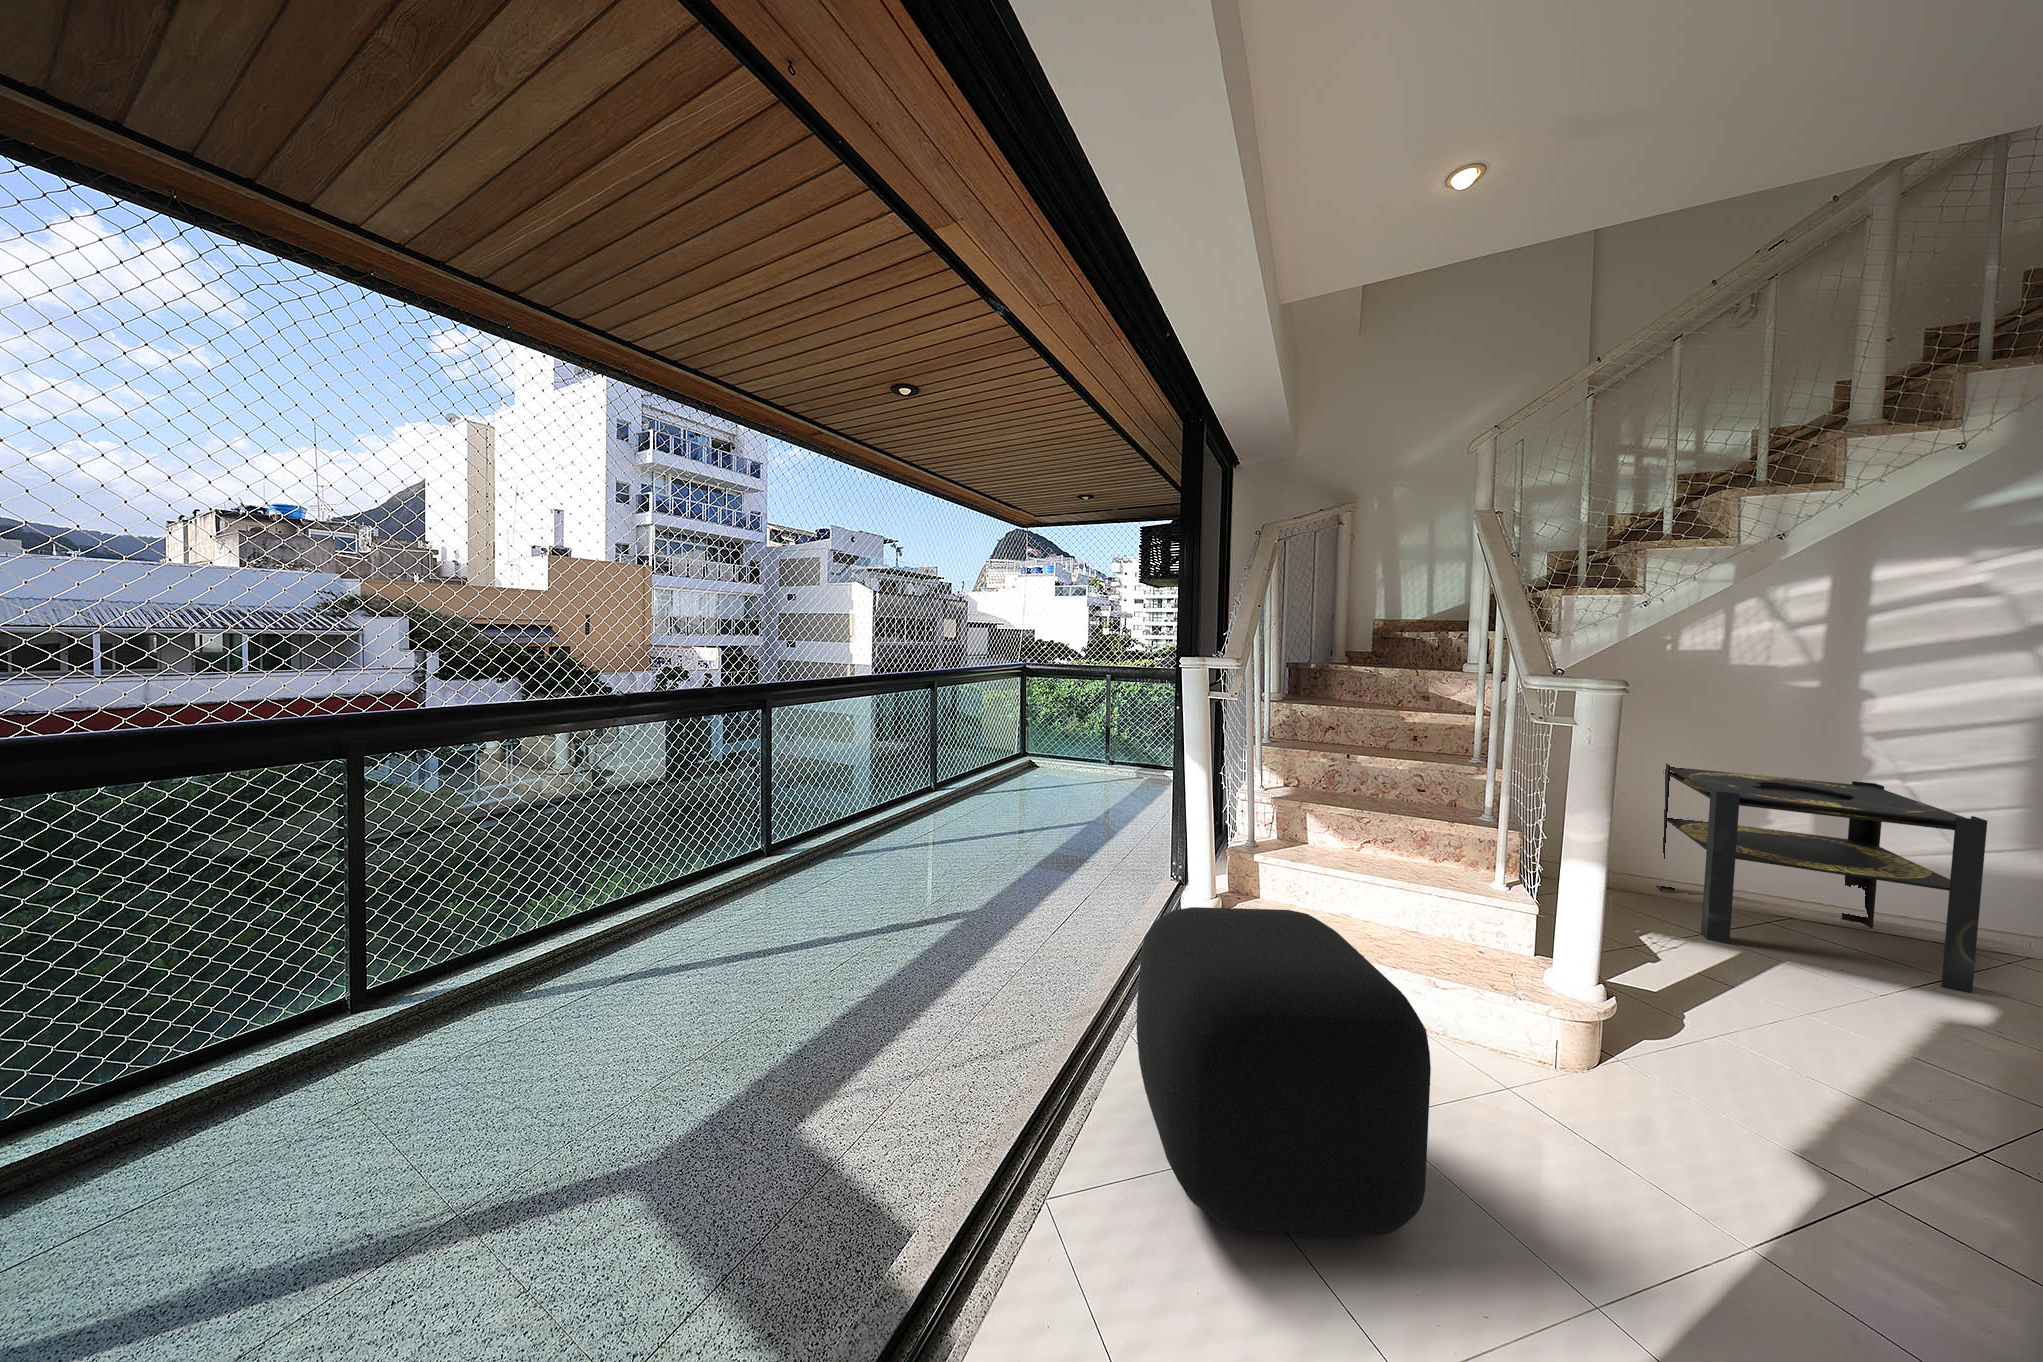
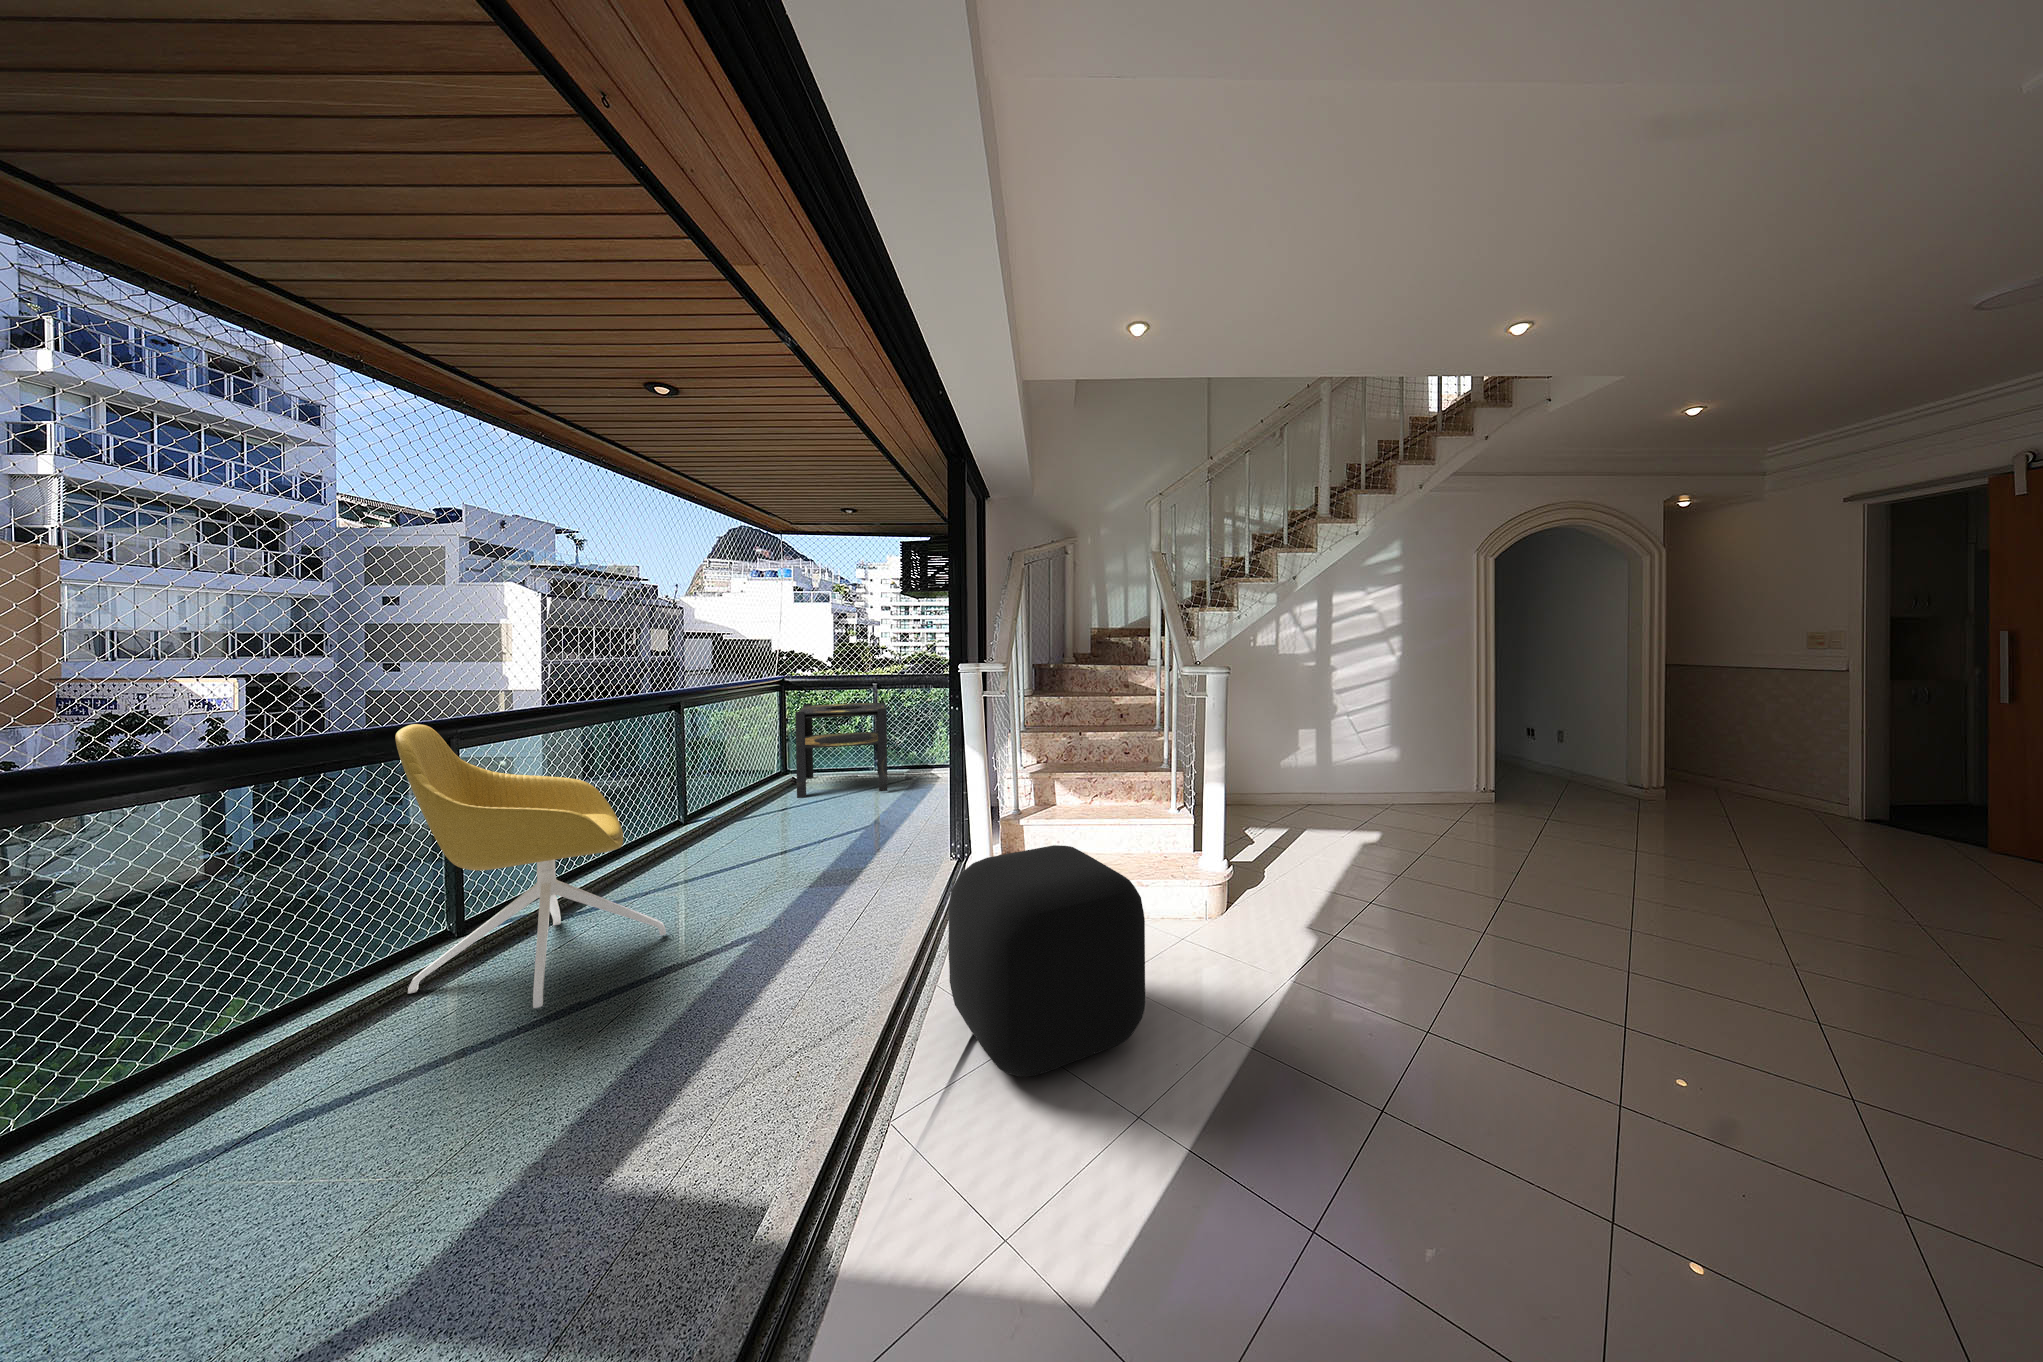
chair: none [714,689,895,938] -> present [395,724,666,1008]
side table: present [1656,764,1987,993] -> present [795,701,888,798]

